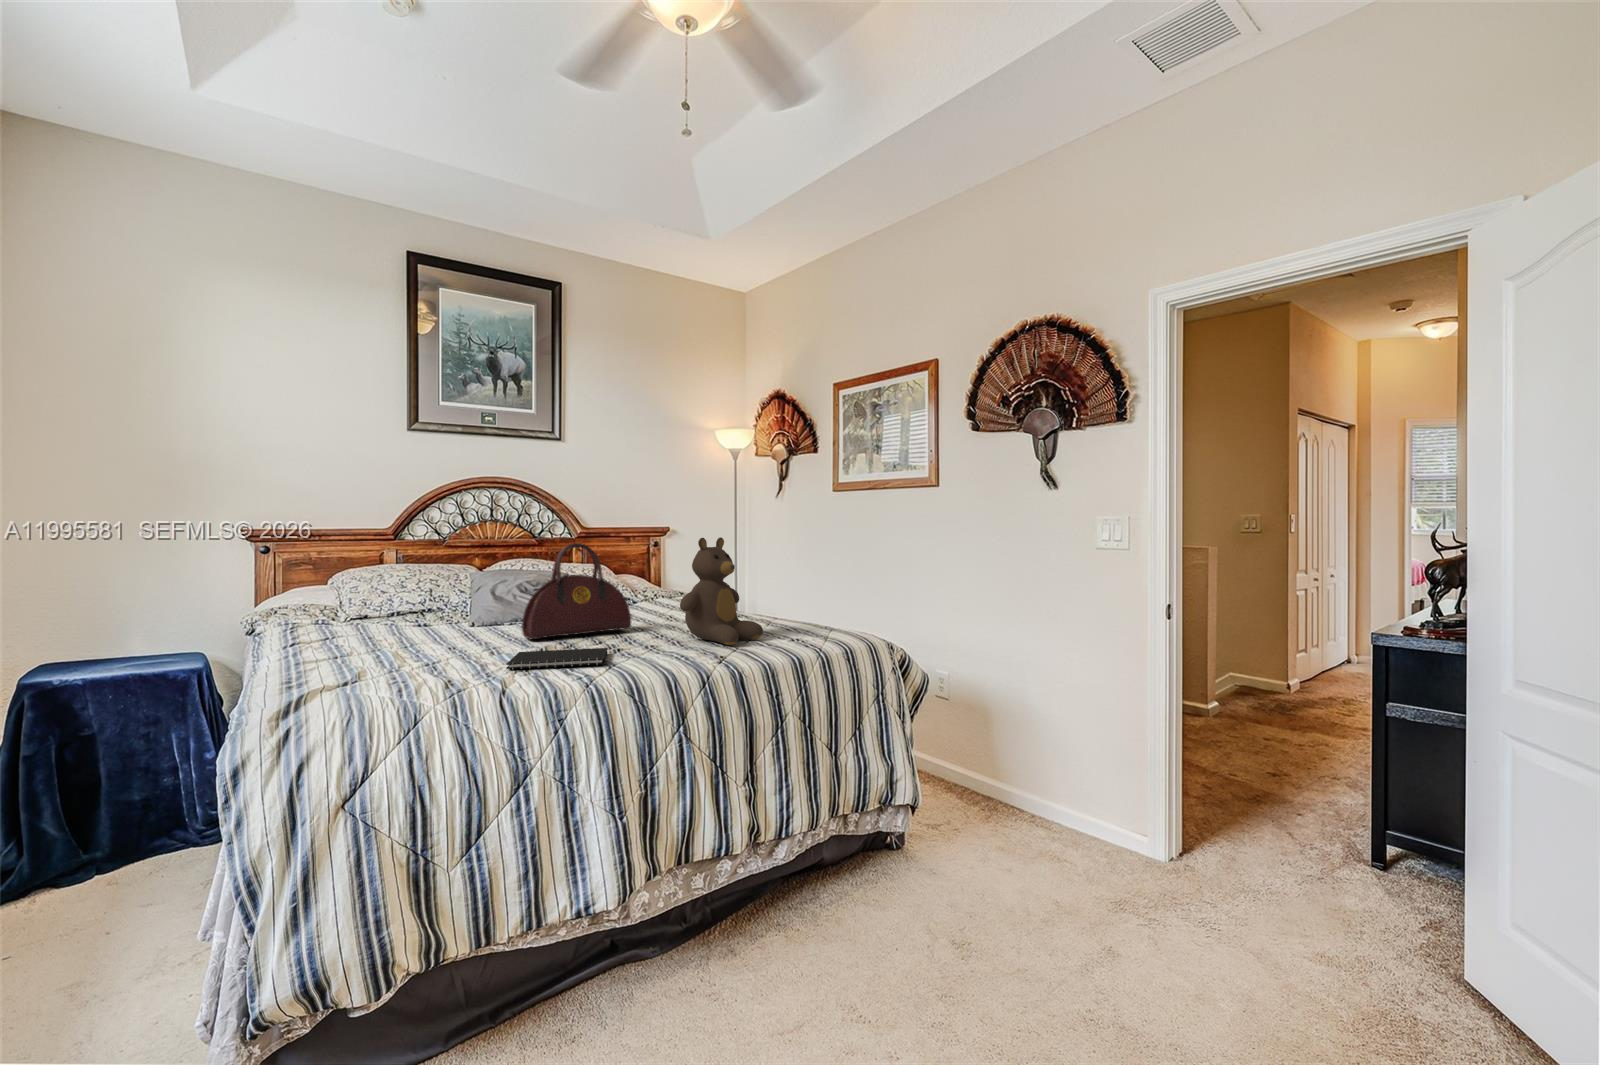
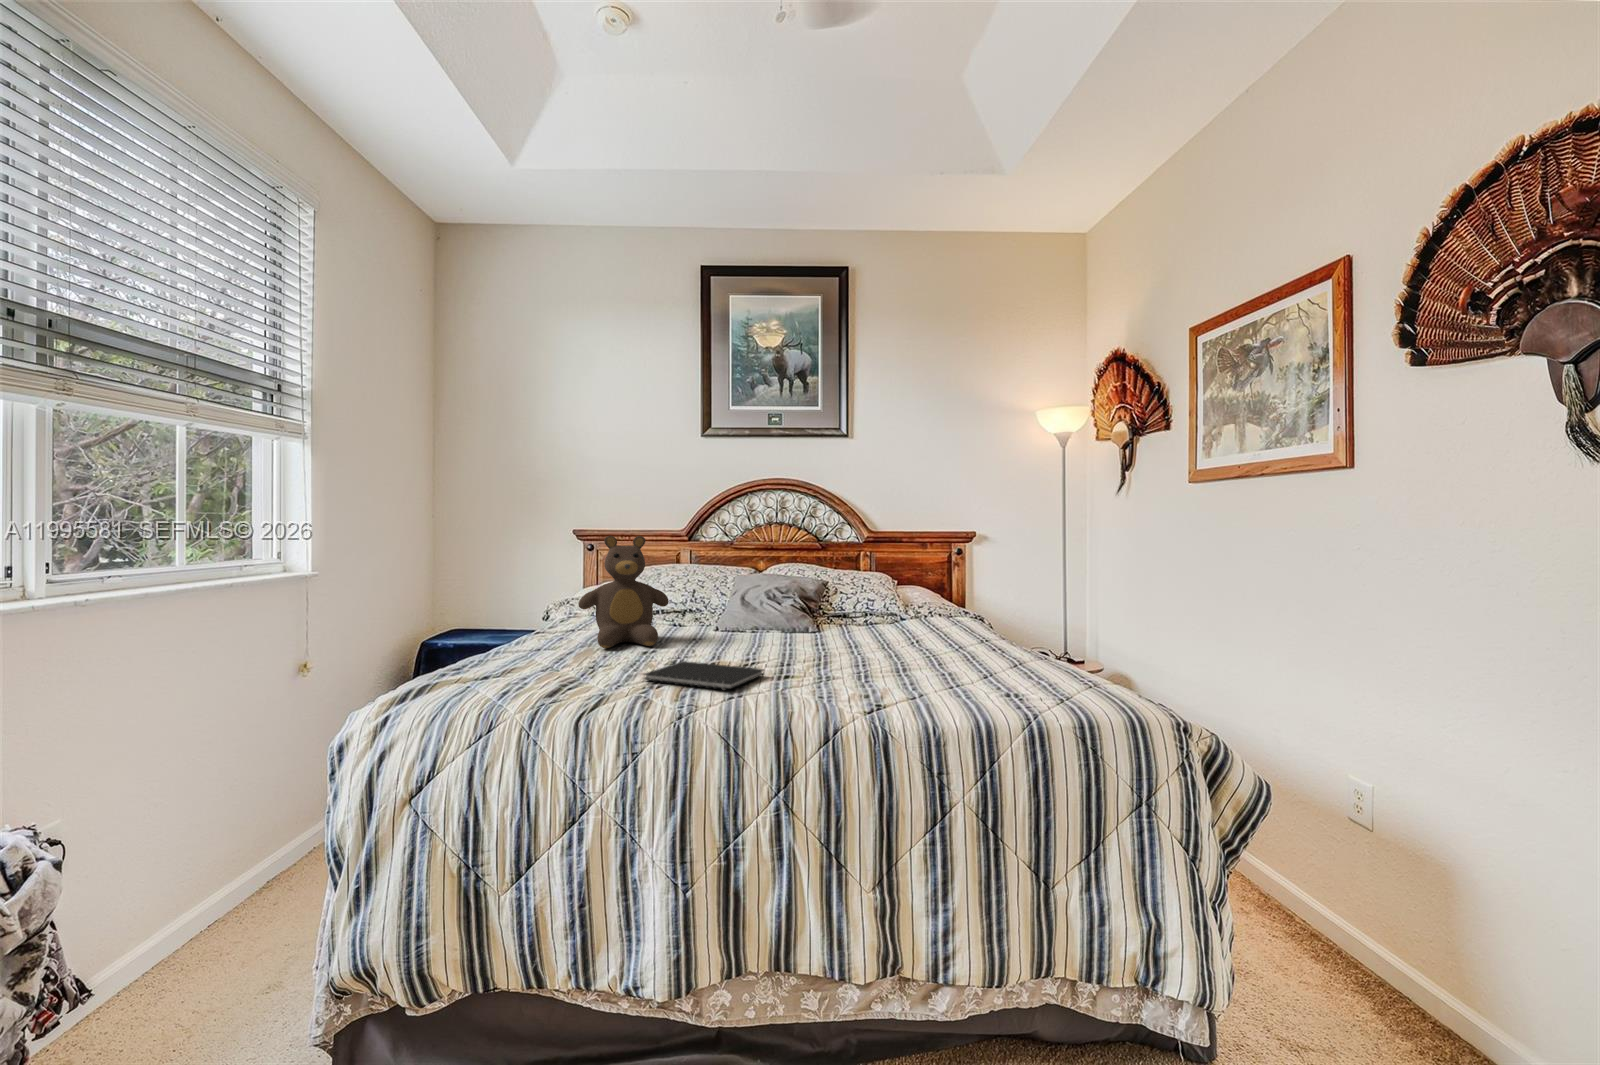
teddy bear: present [680,537,763,645] -> present [578,536,669,648]
handbag: present [522,542,631,639] -> none [725,545,838,648]

